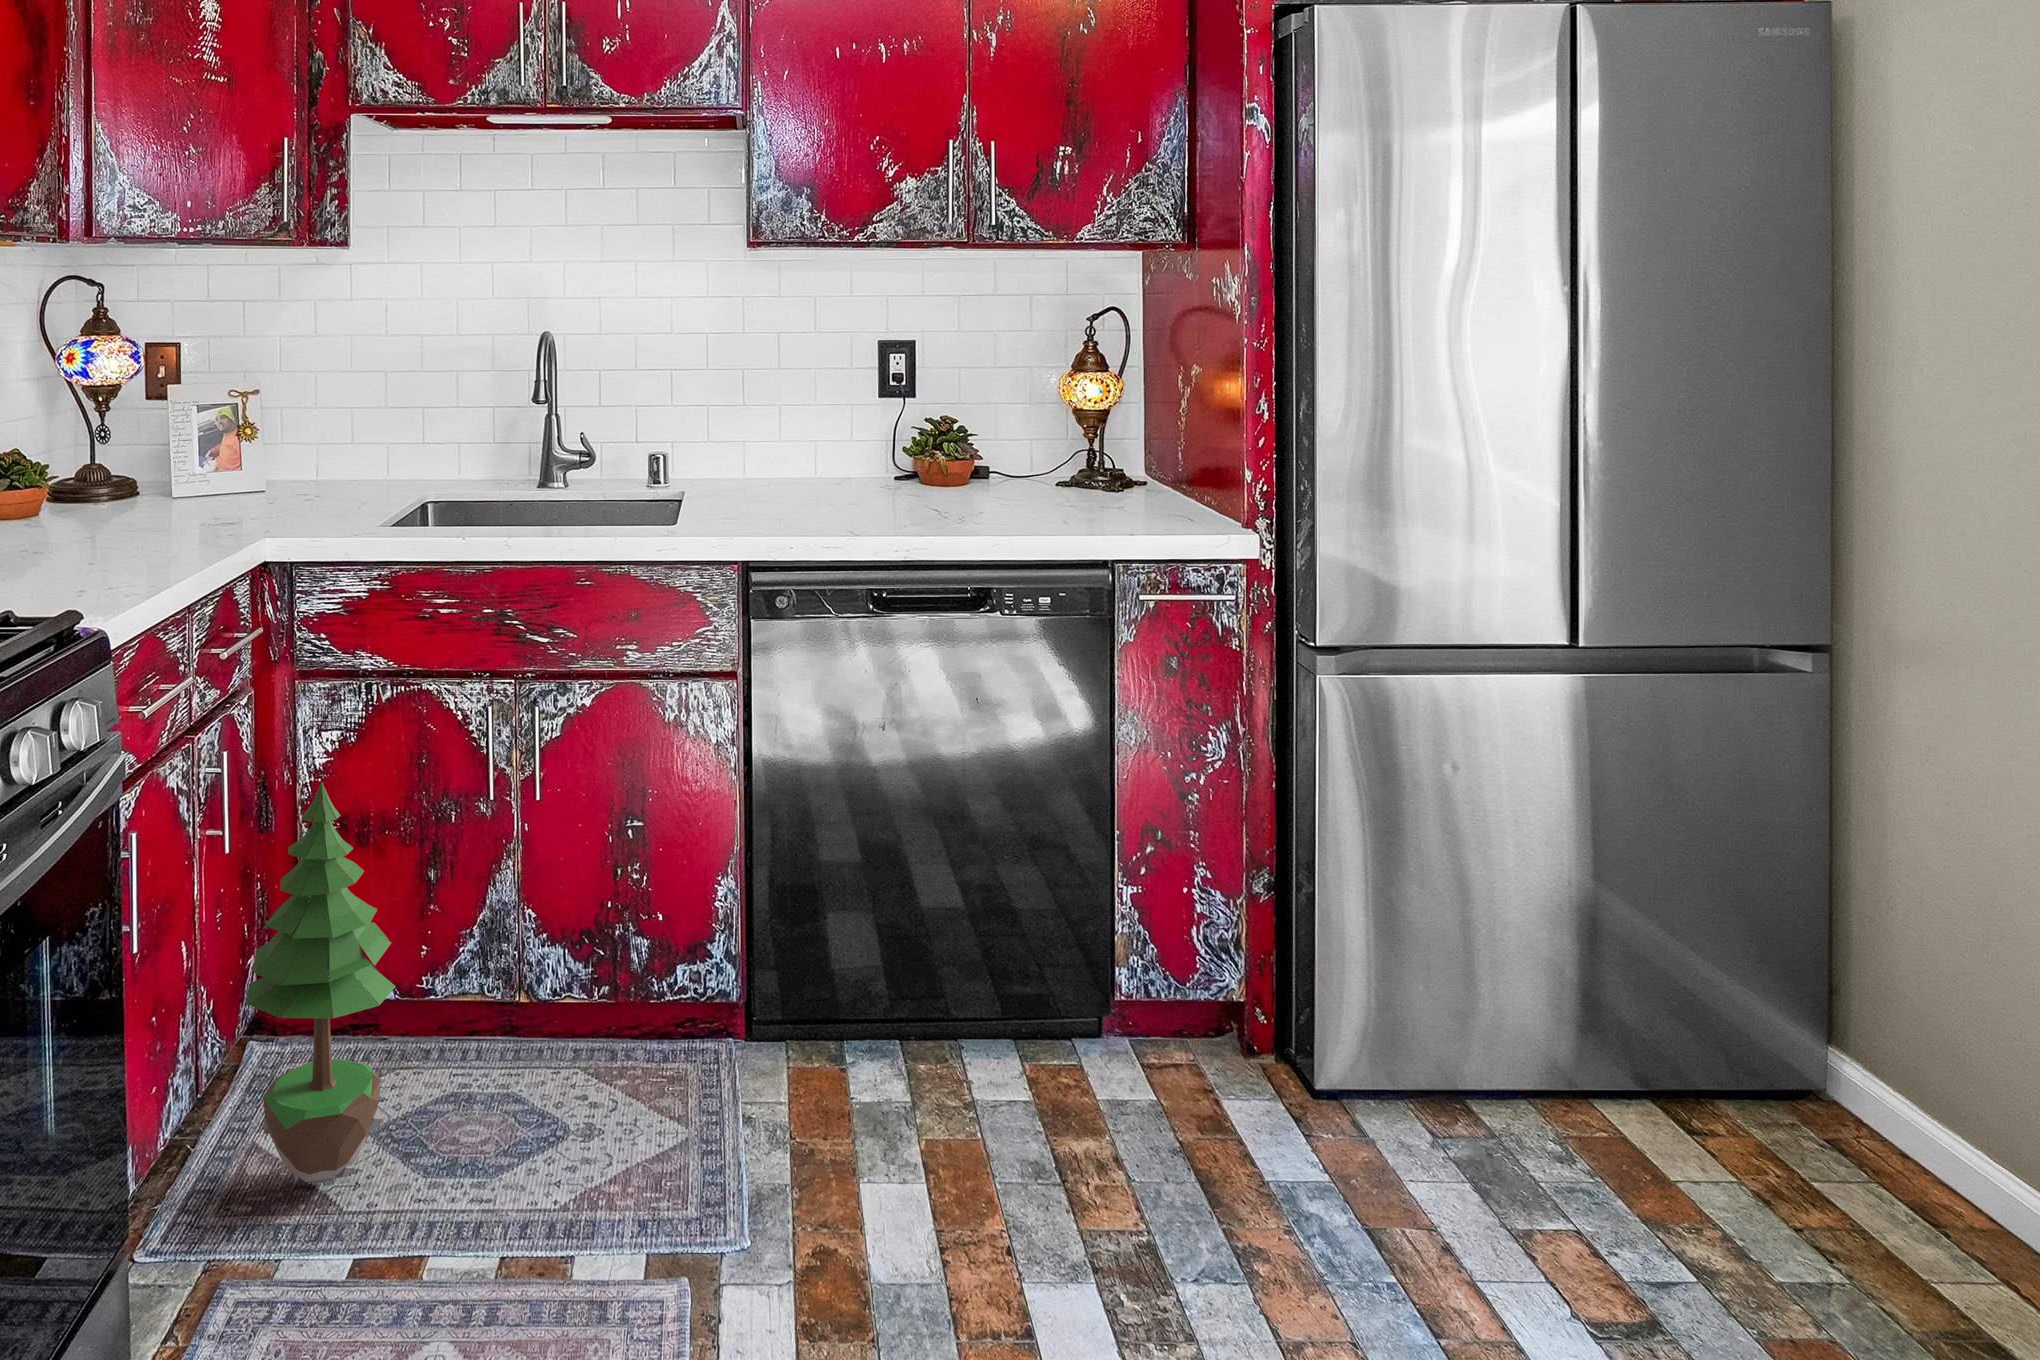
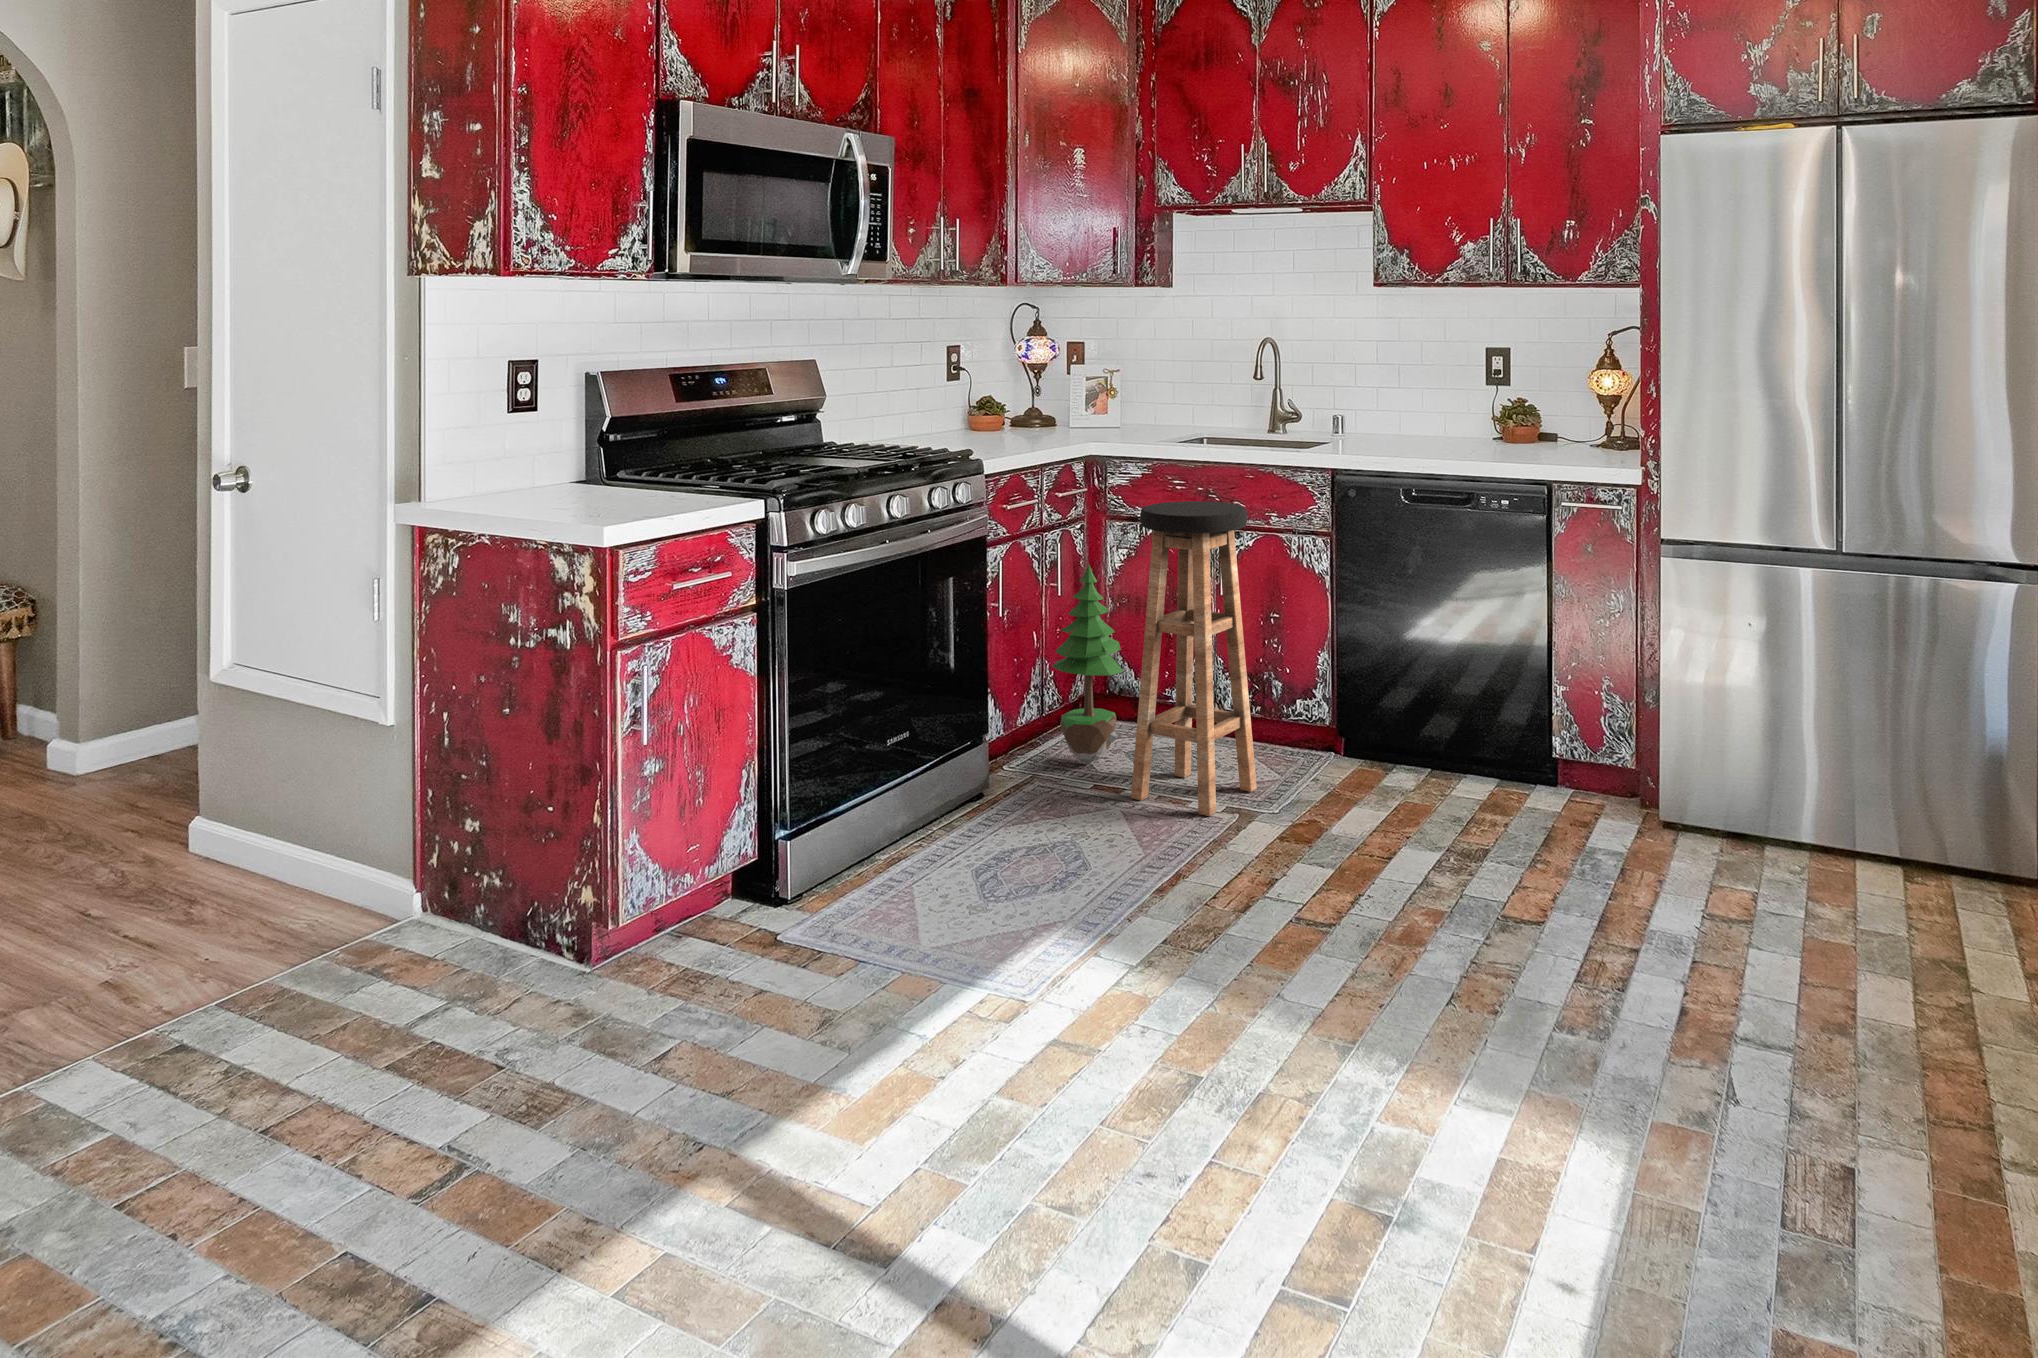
bar stool: none [464,639,682,1287] -> present [1131,501,1257,816]

